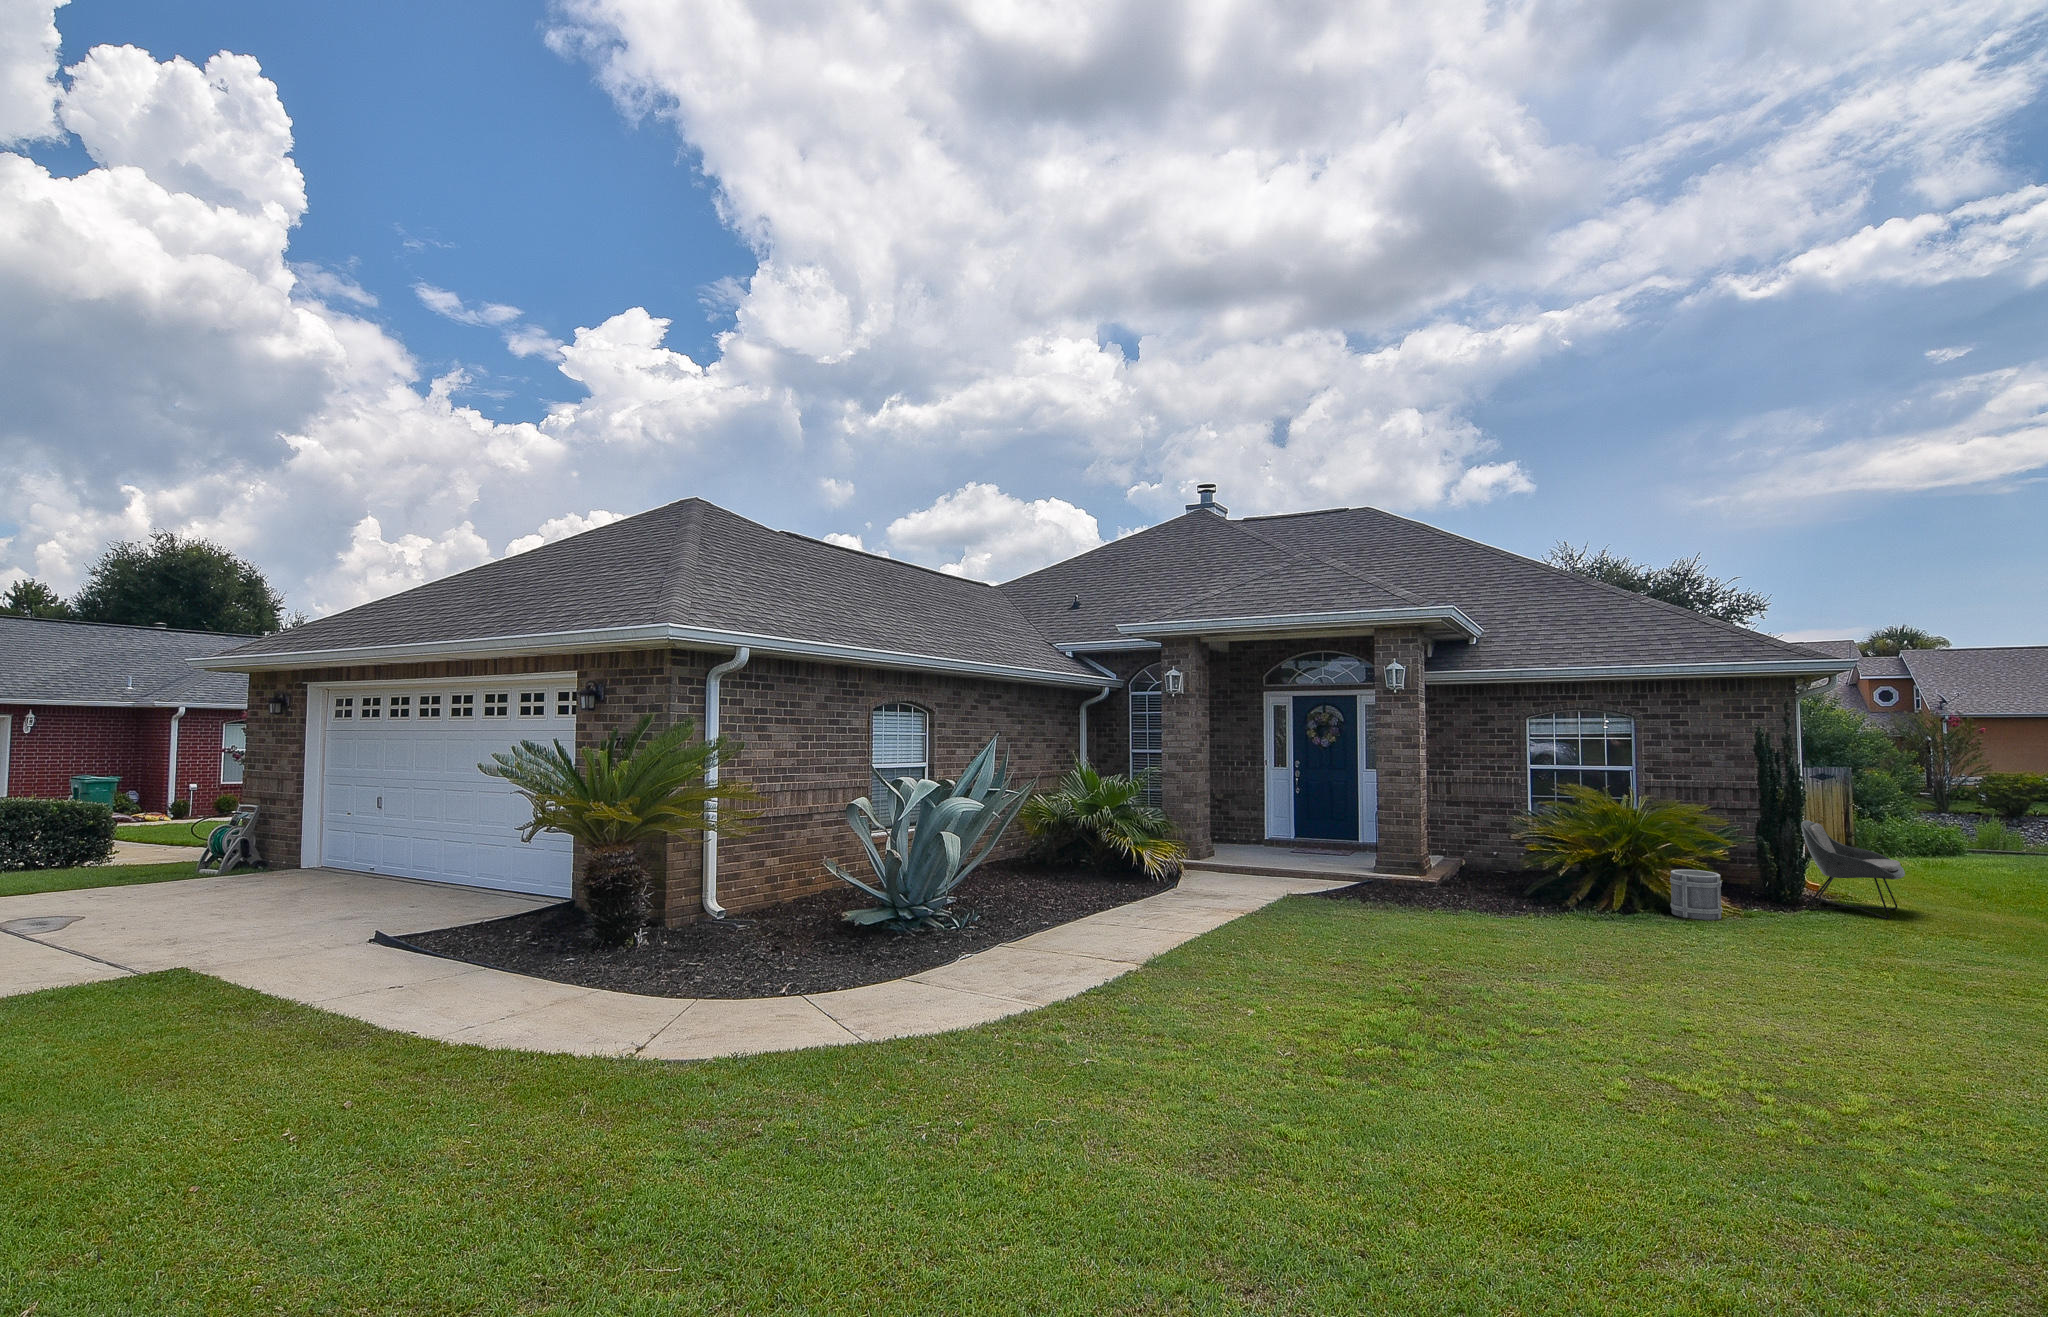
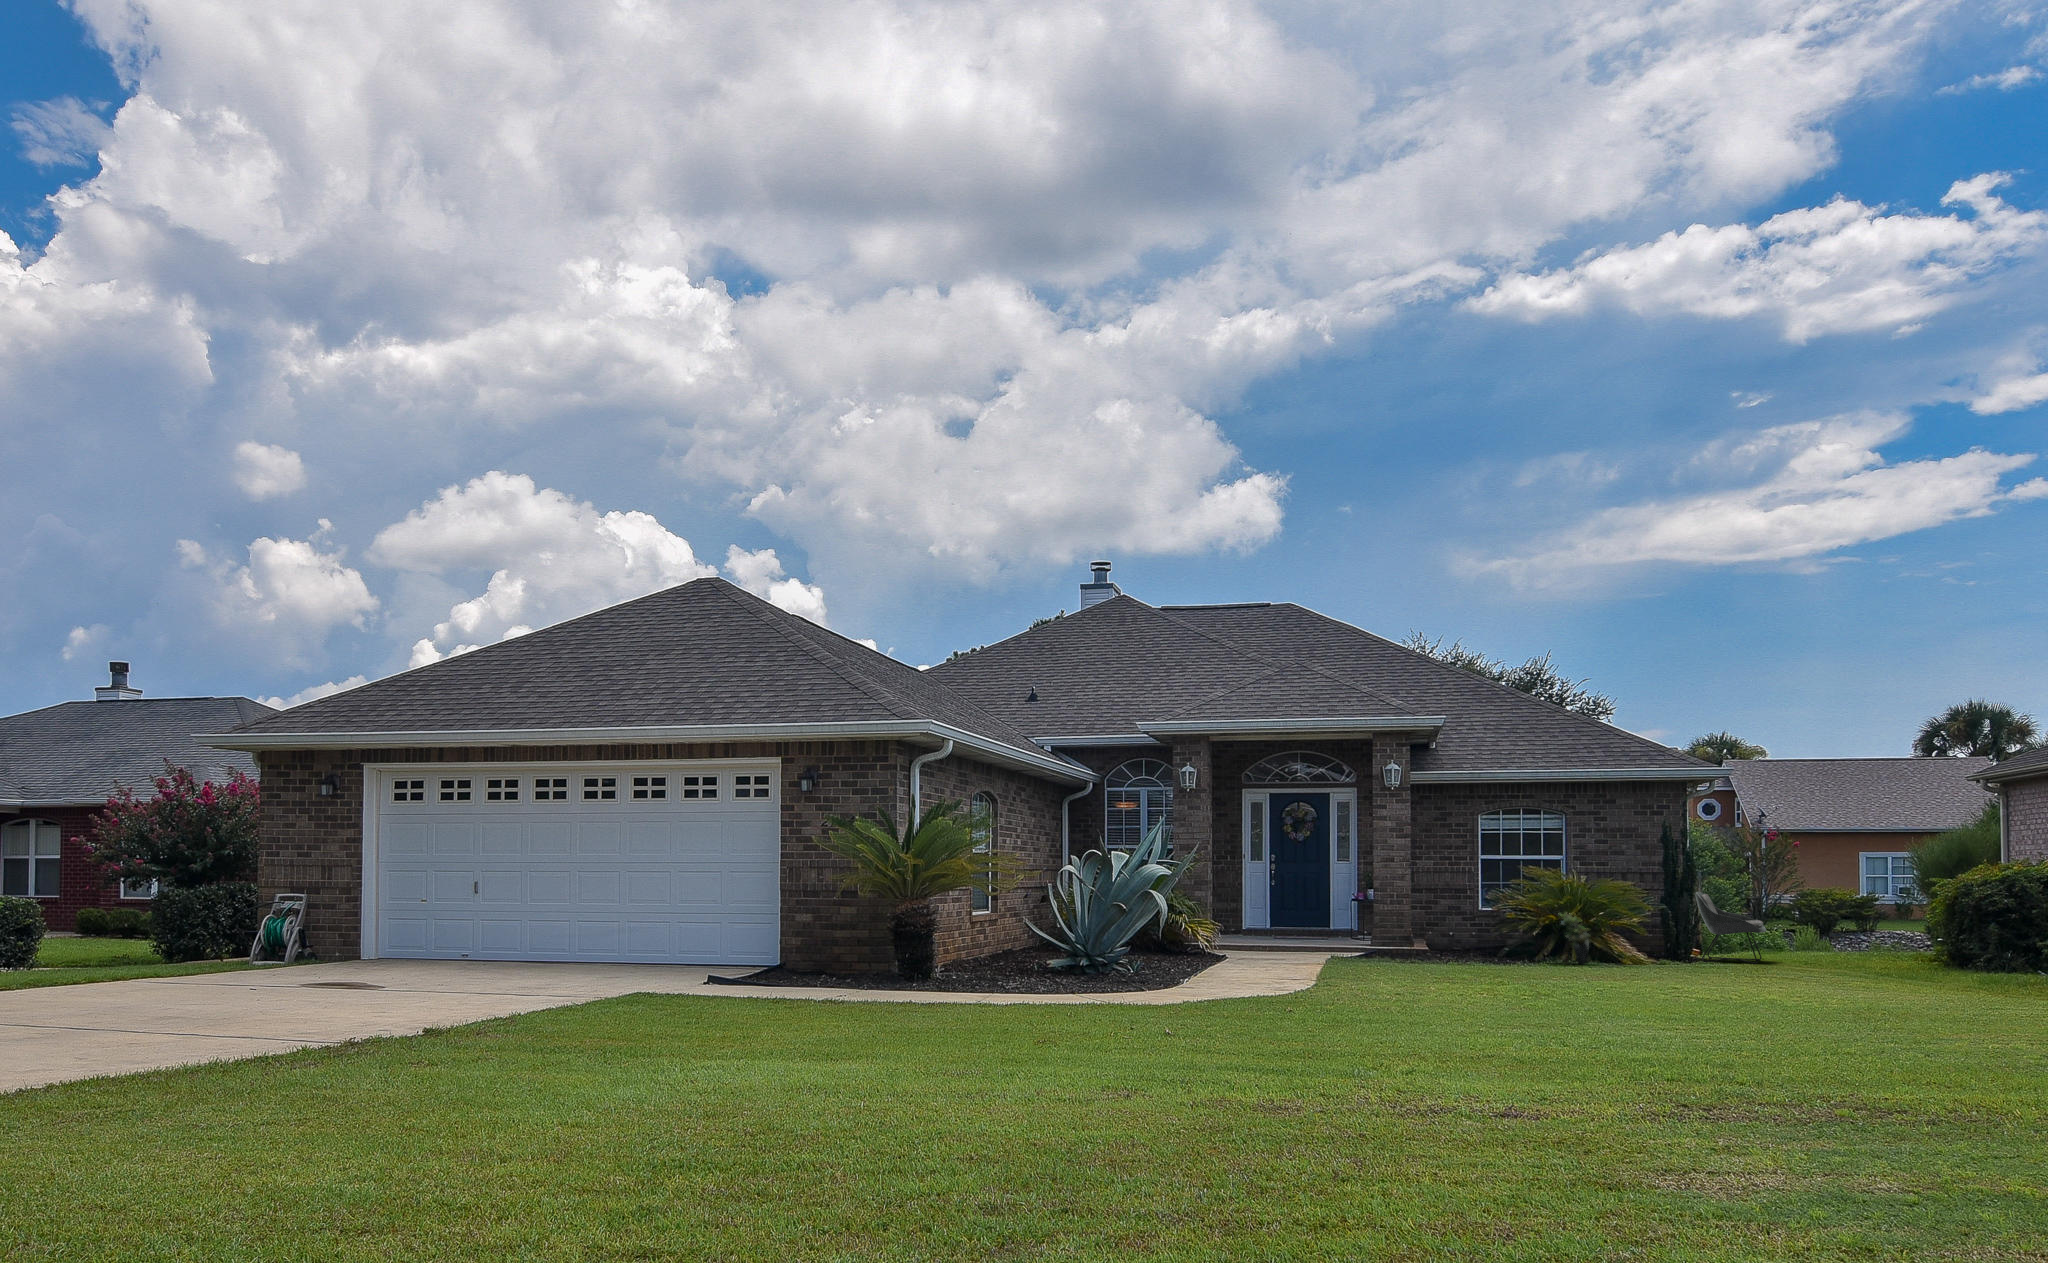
potted plant: none [1599,847,1642,914] -> present [1560,913,1590,964]
bucket: present [1670,870,1722,920] -> none [1610,929,1648,966]

